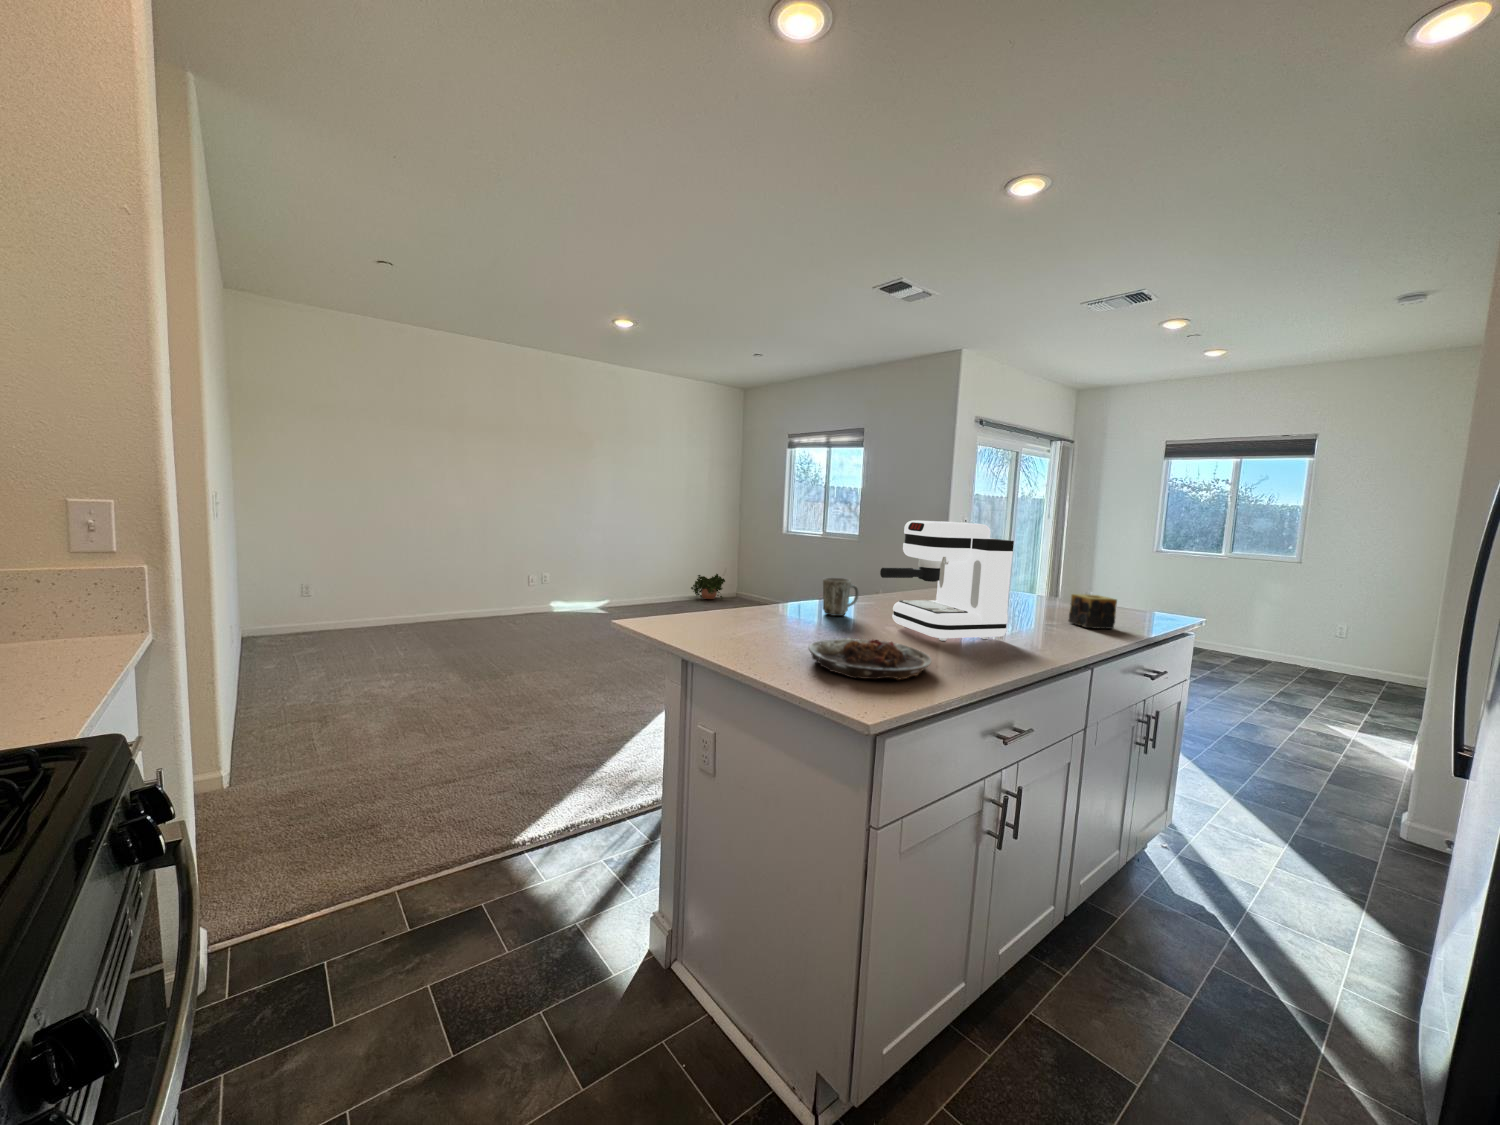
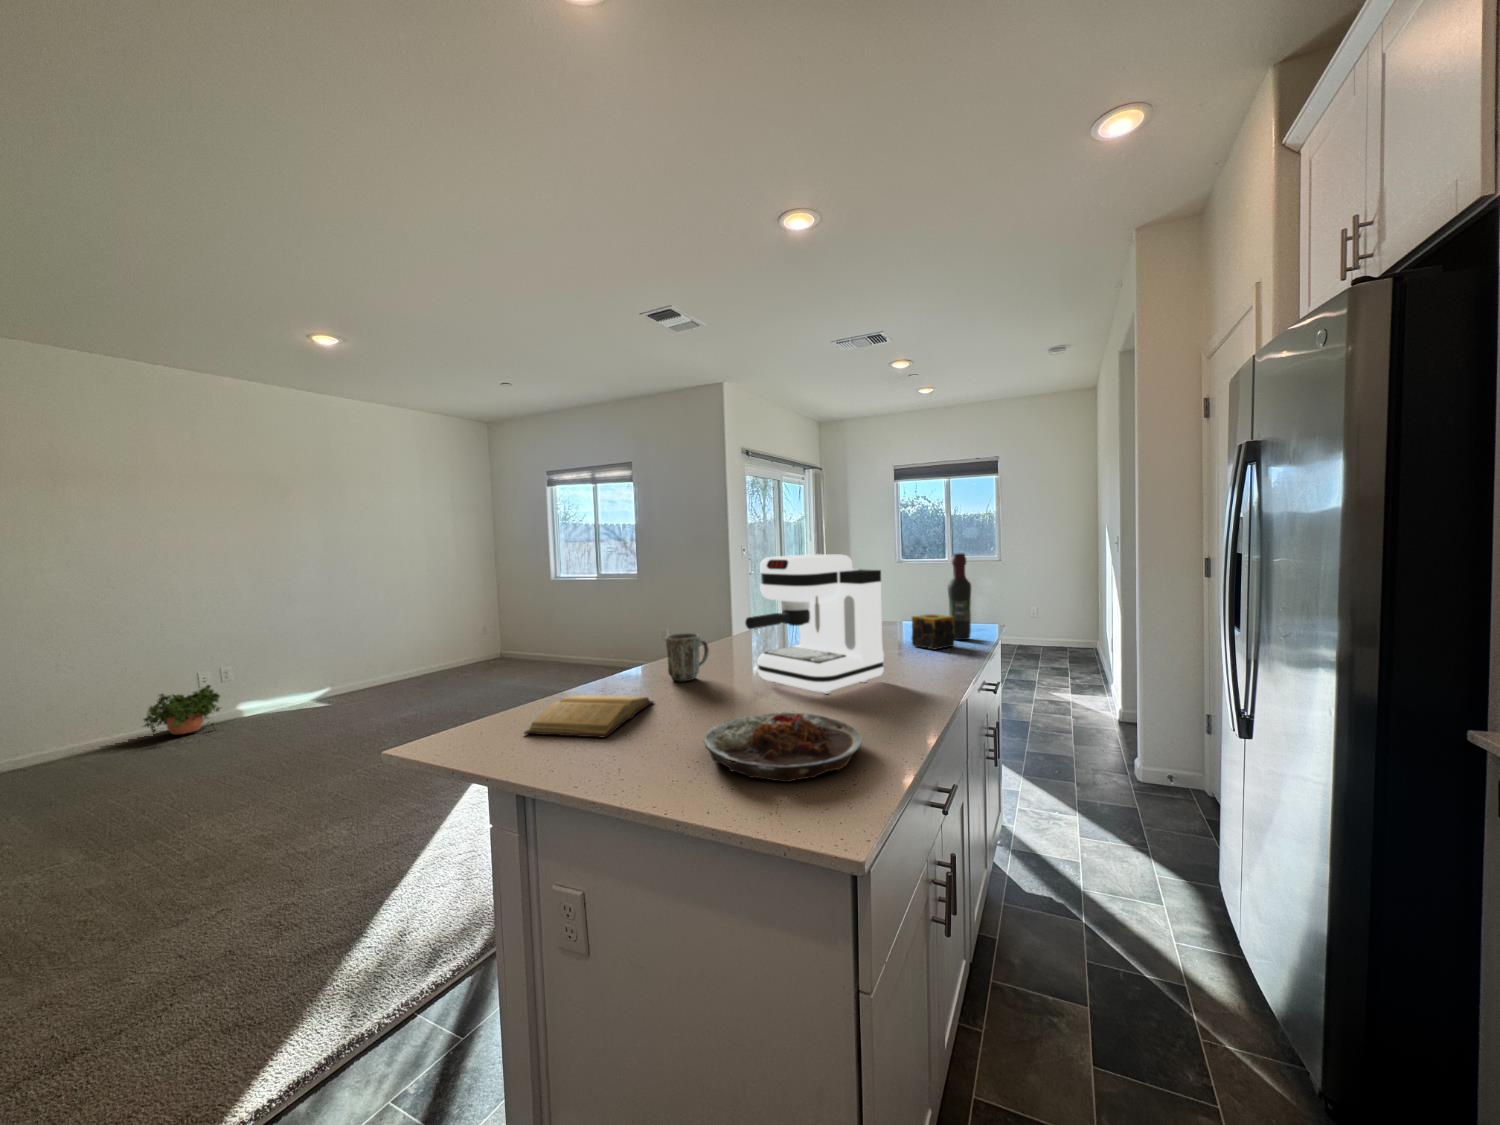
wine bottle: none [1119,537,1150,626] -> present [948,553,971,640]
potted plant: present [691,574,725,599] -> present [143,685,220,734]
book: none [701,609,800,637] -> present [524,695,653,738]

